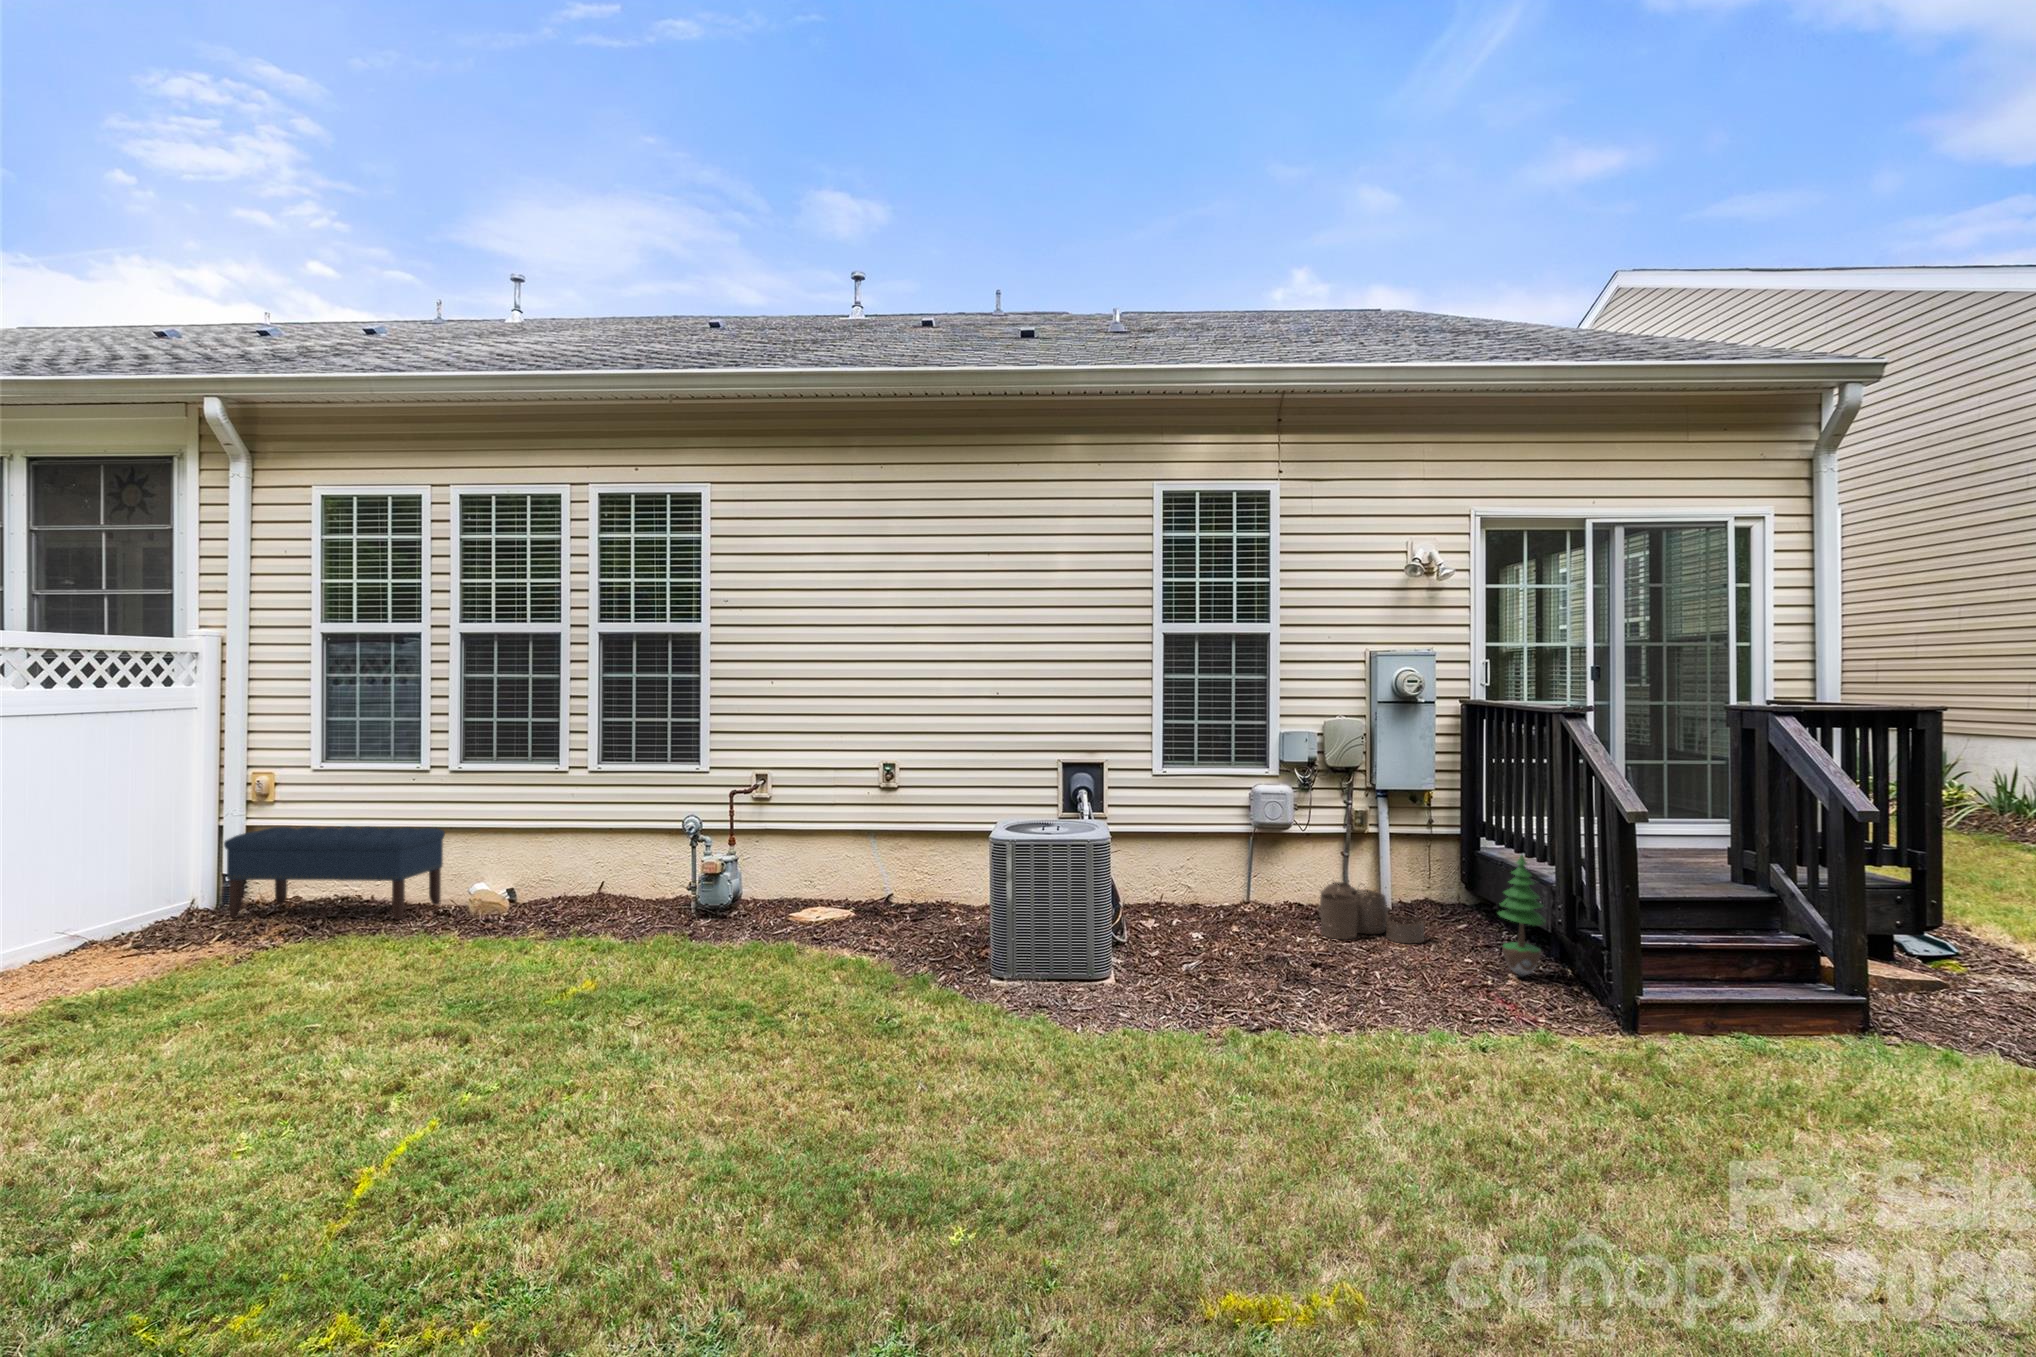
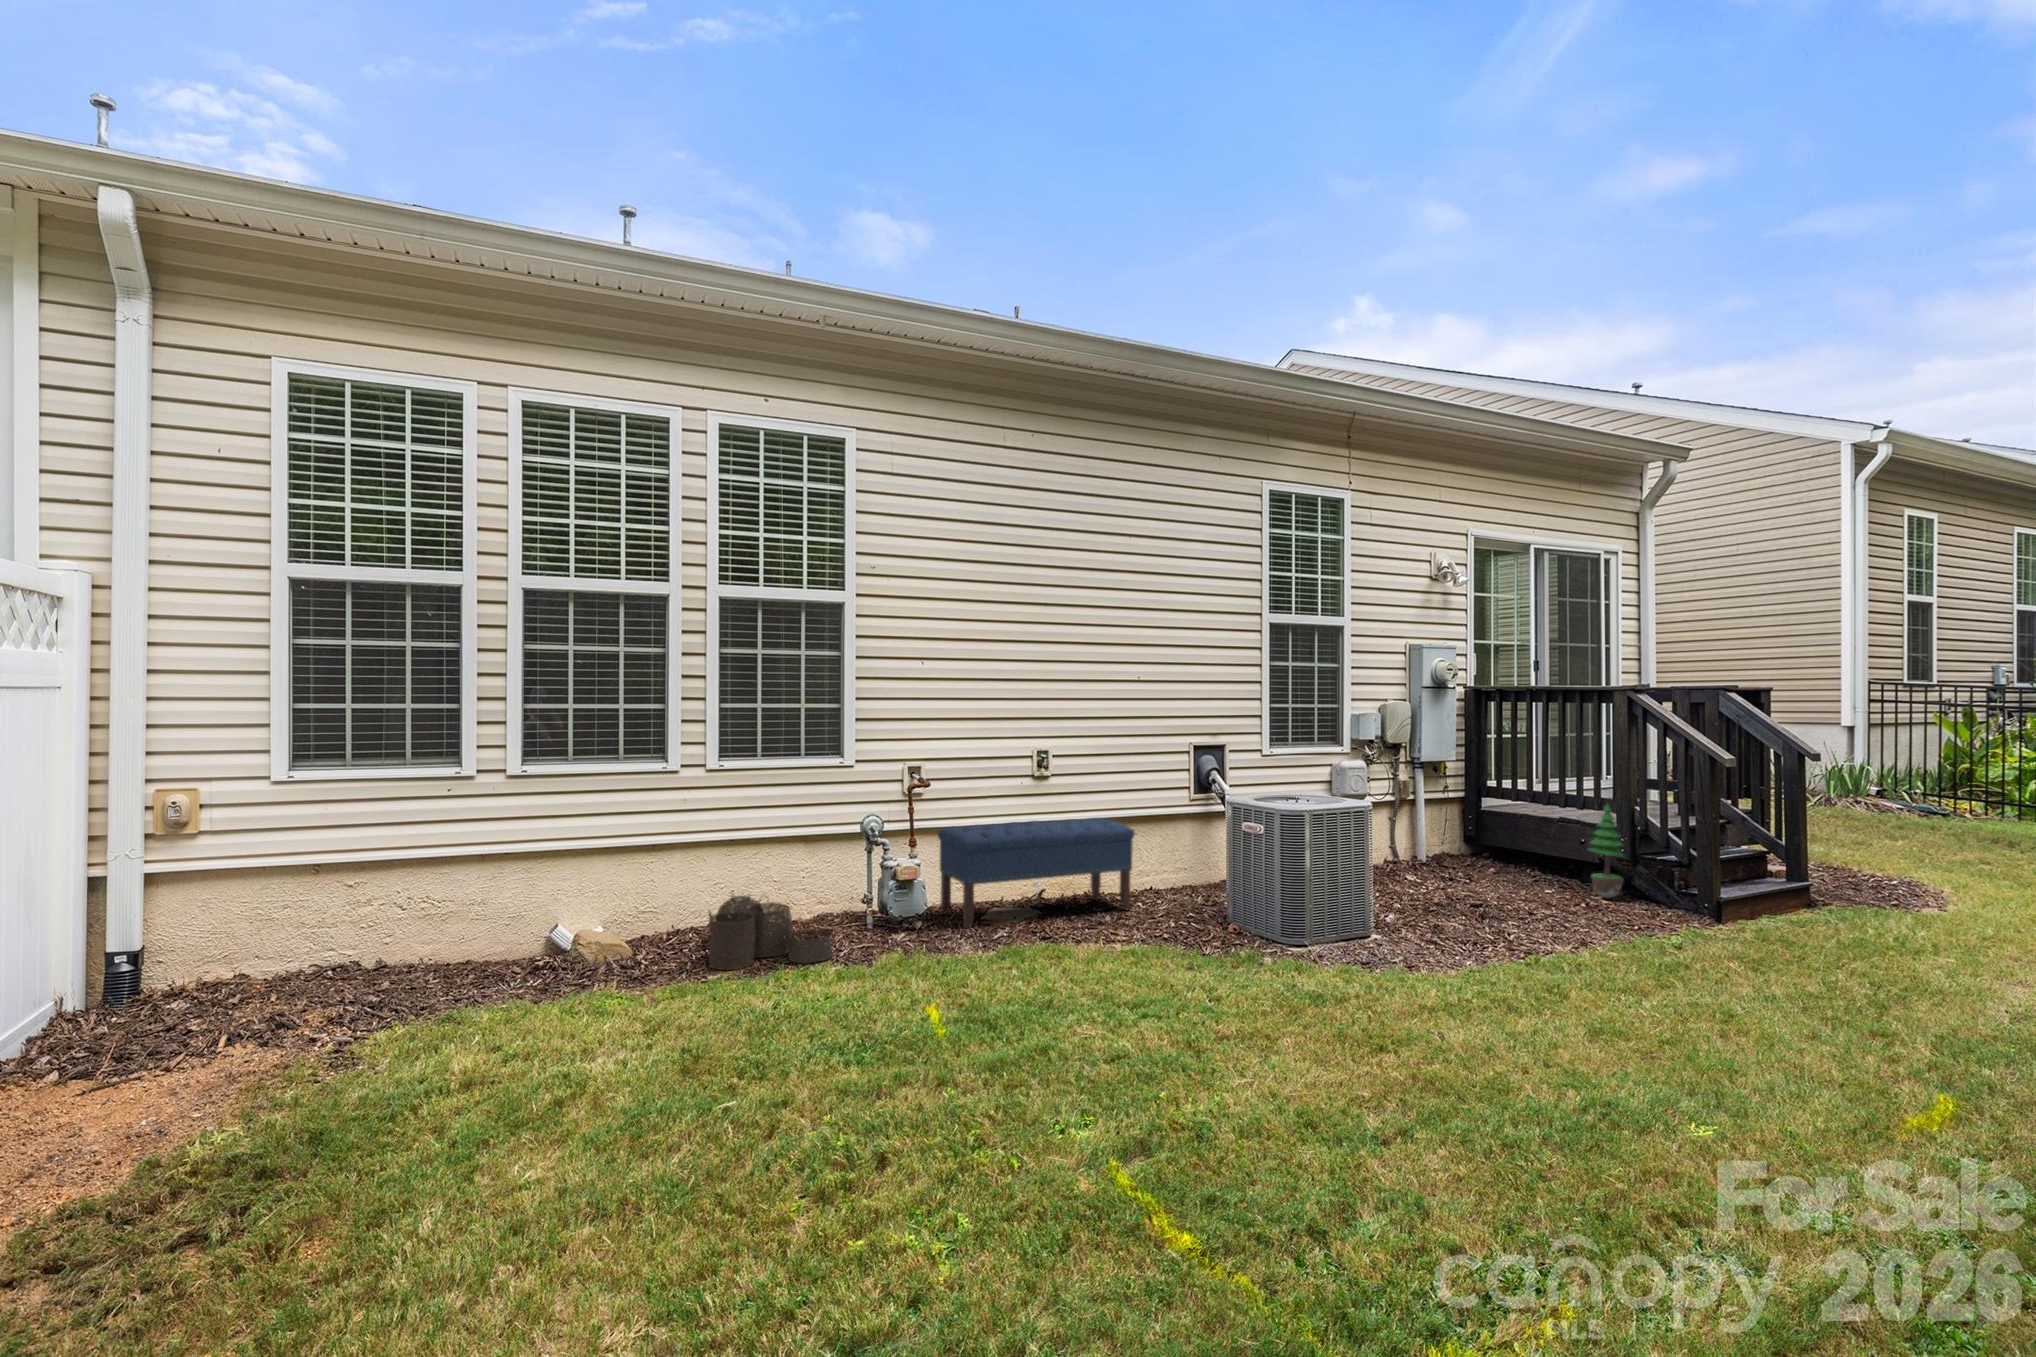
bench: present [224,827,445,920] -> present [938,818,1135,928]
woven basket: present [1319,882,1424,943] -> present [708,895,832,970]

